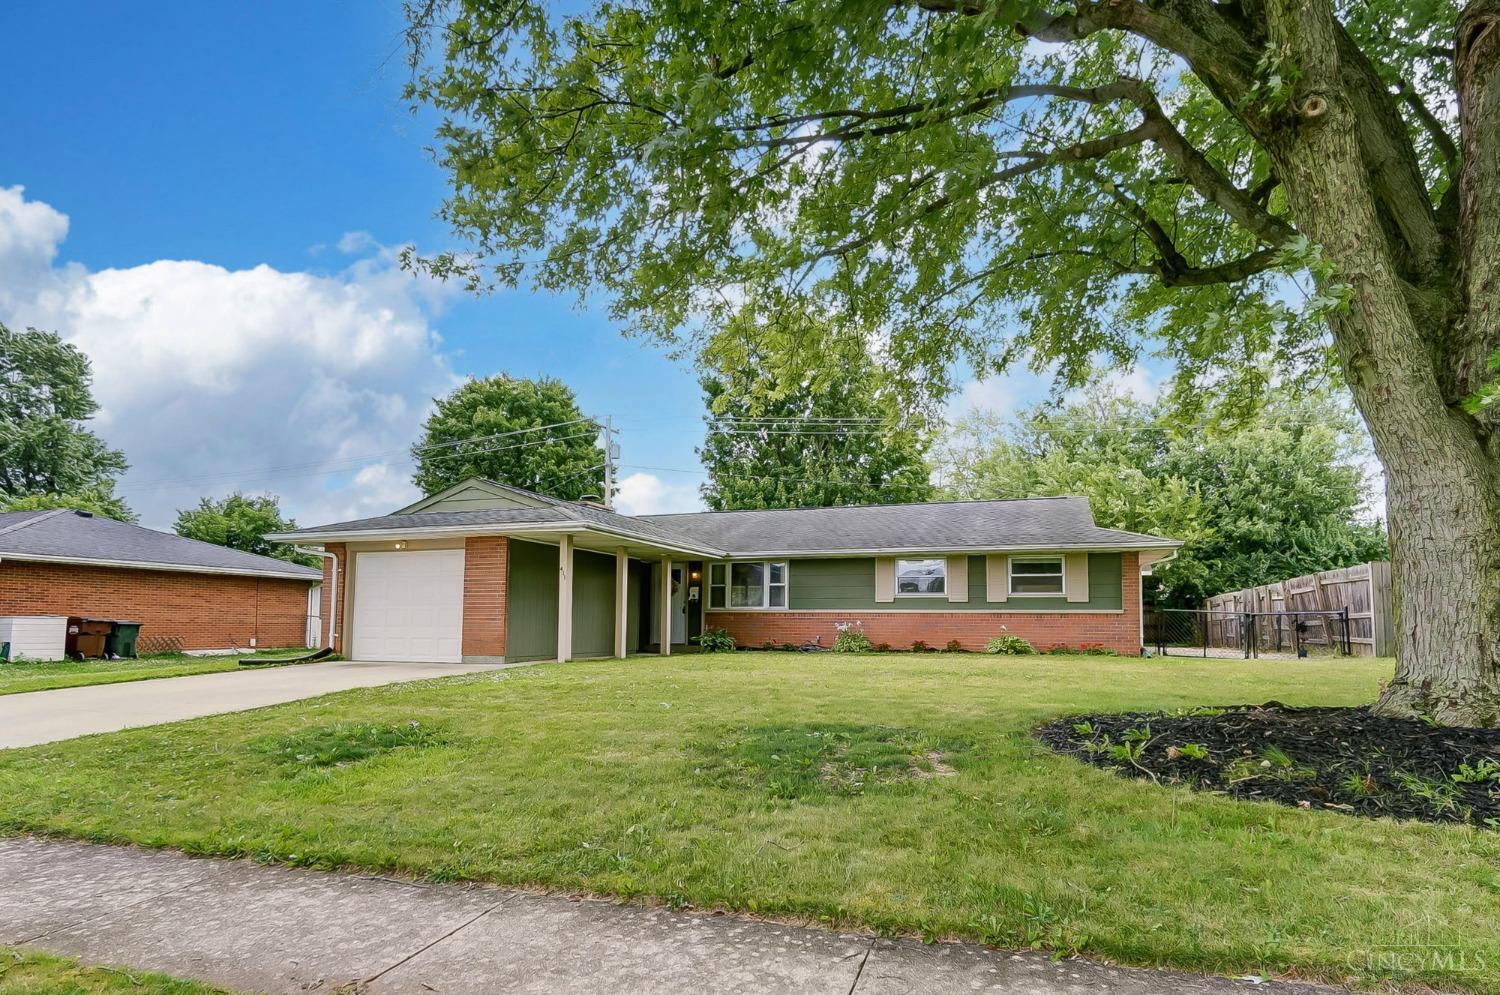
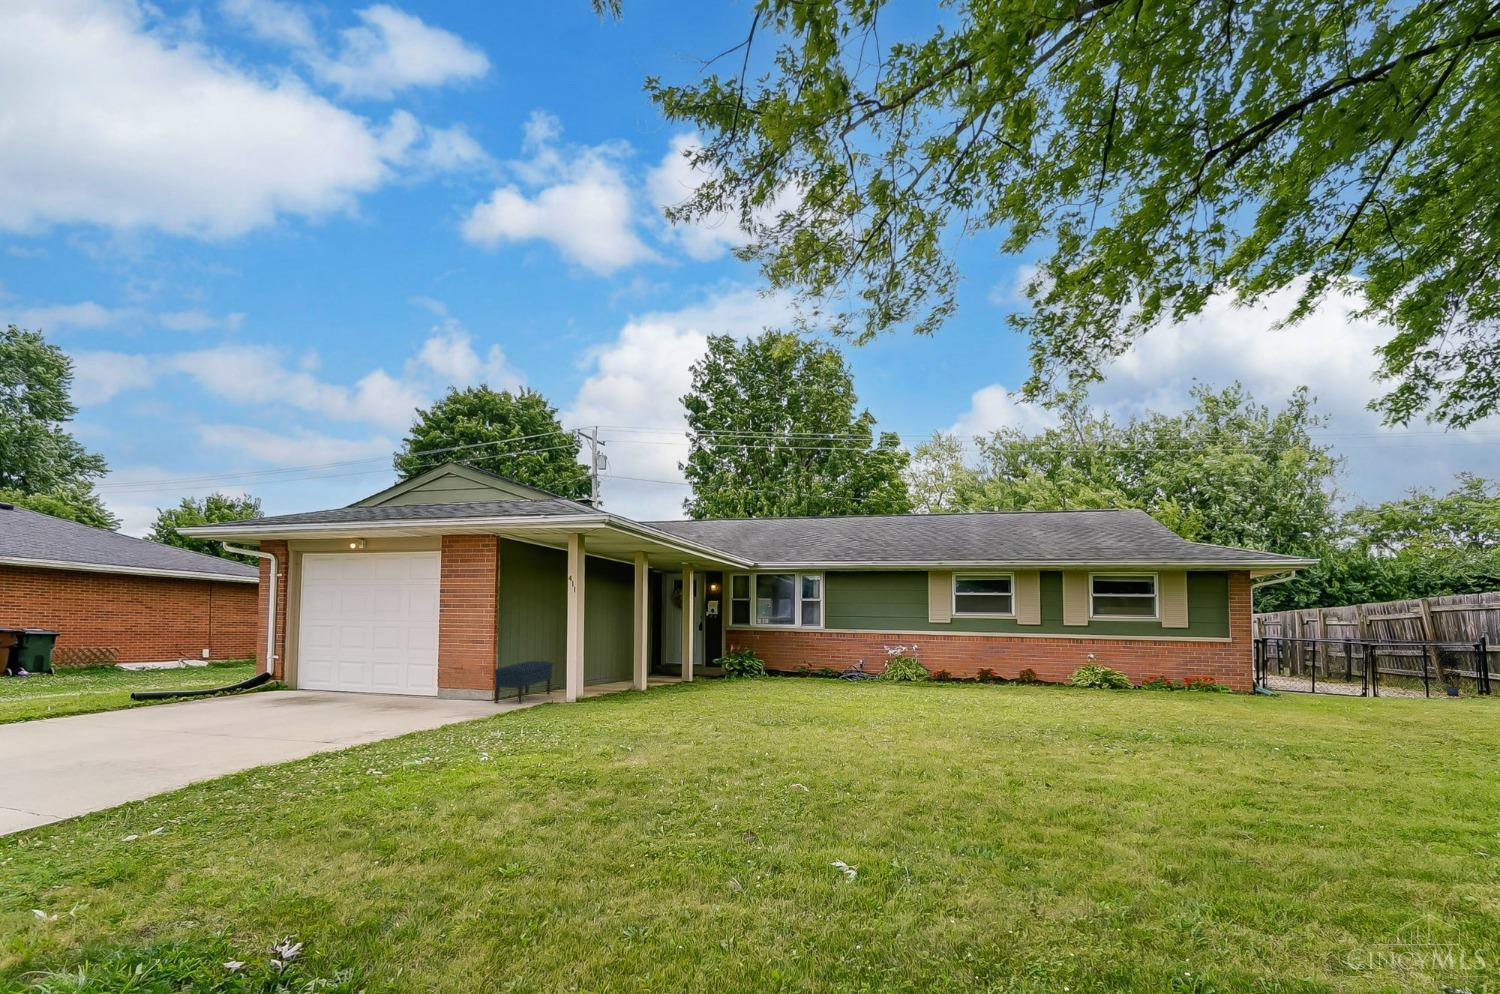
bench: none [506,637,551,669] -> present [494,661,553,704]

